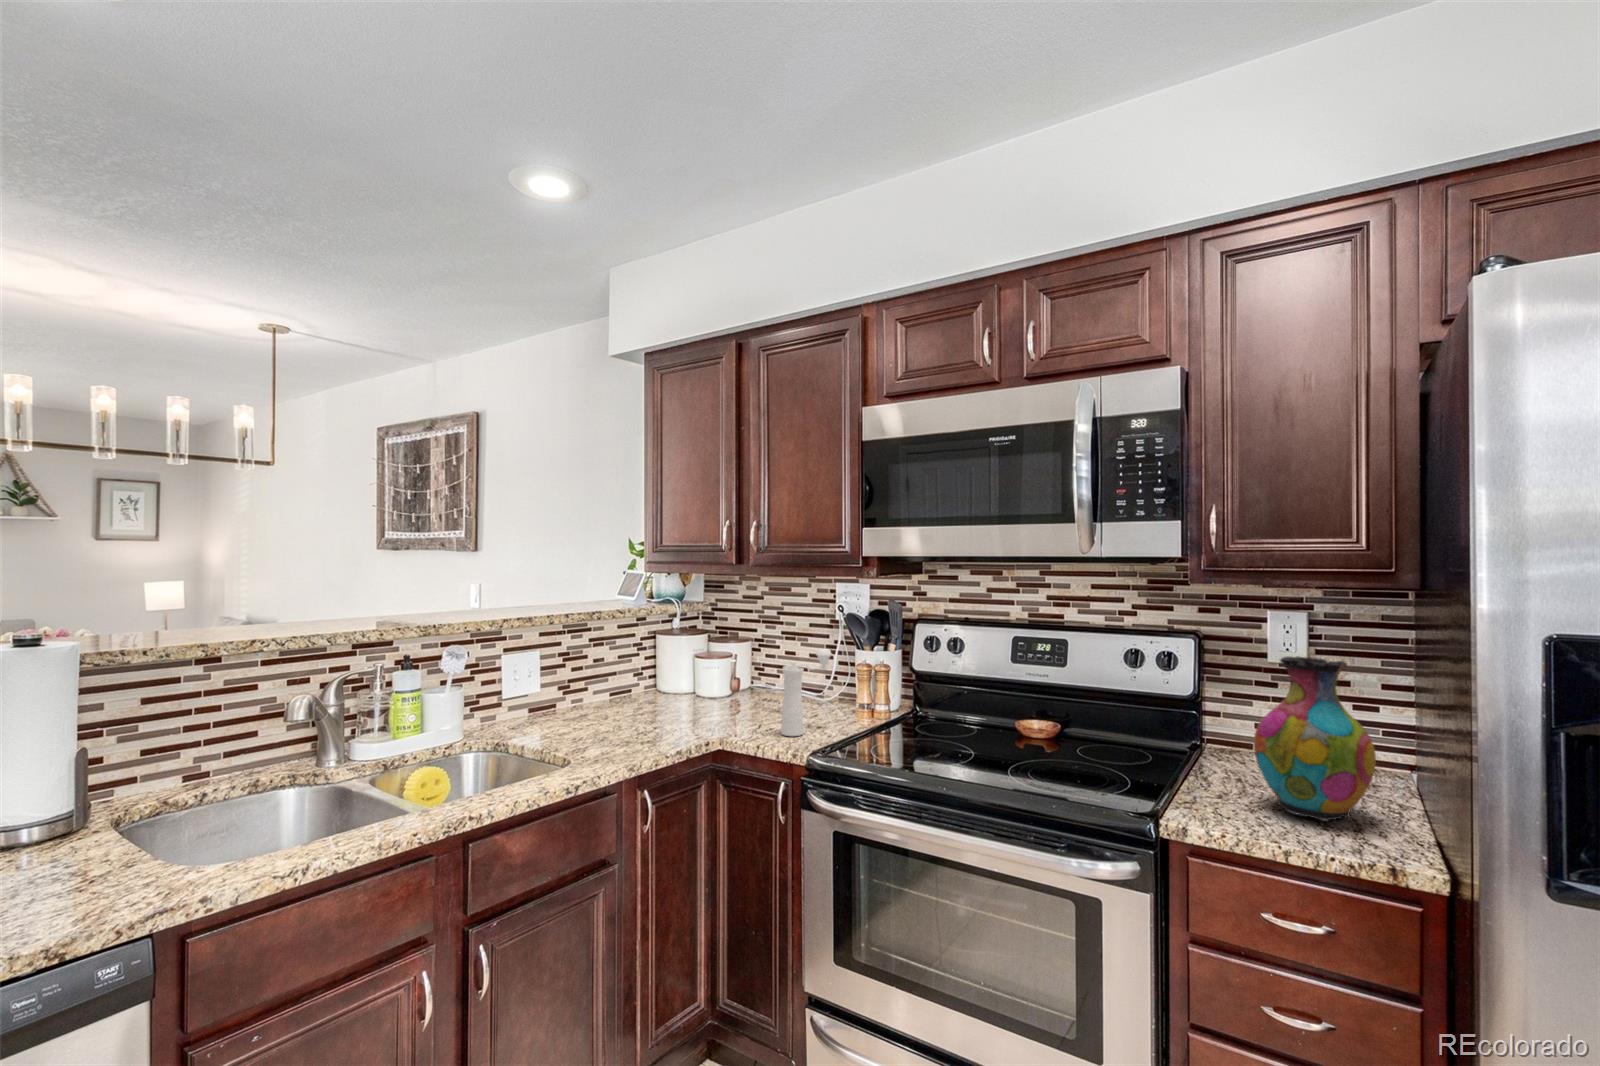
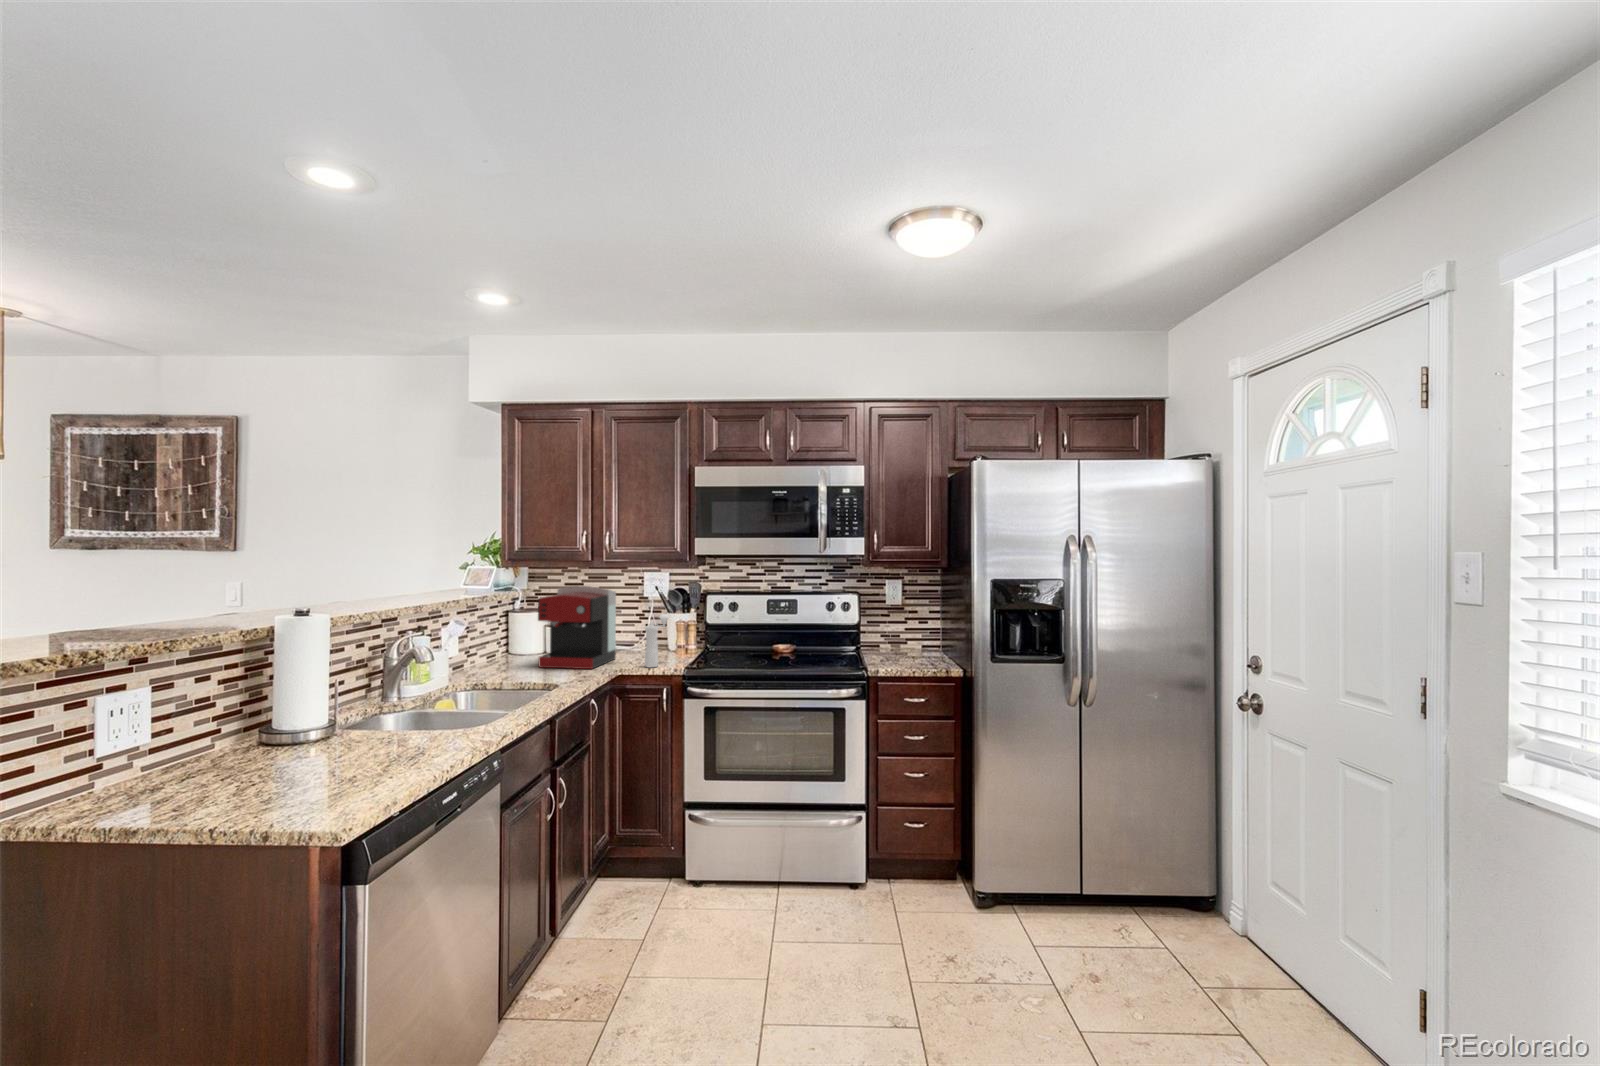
coffee maker: none [648,598,768,727] -> present [538,586,616,669]
vase: present [1254,656,1376,821] -> none [889,600,932,667]

